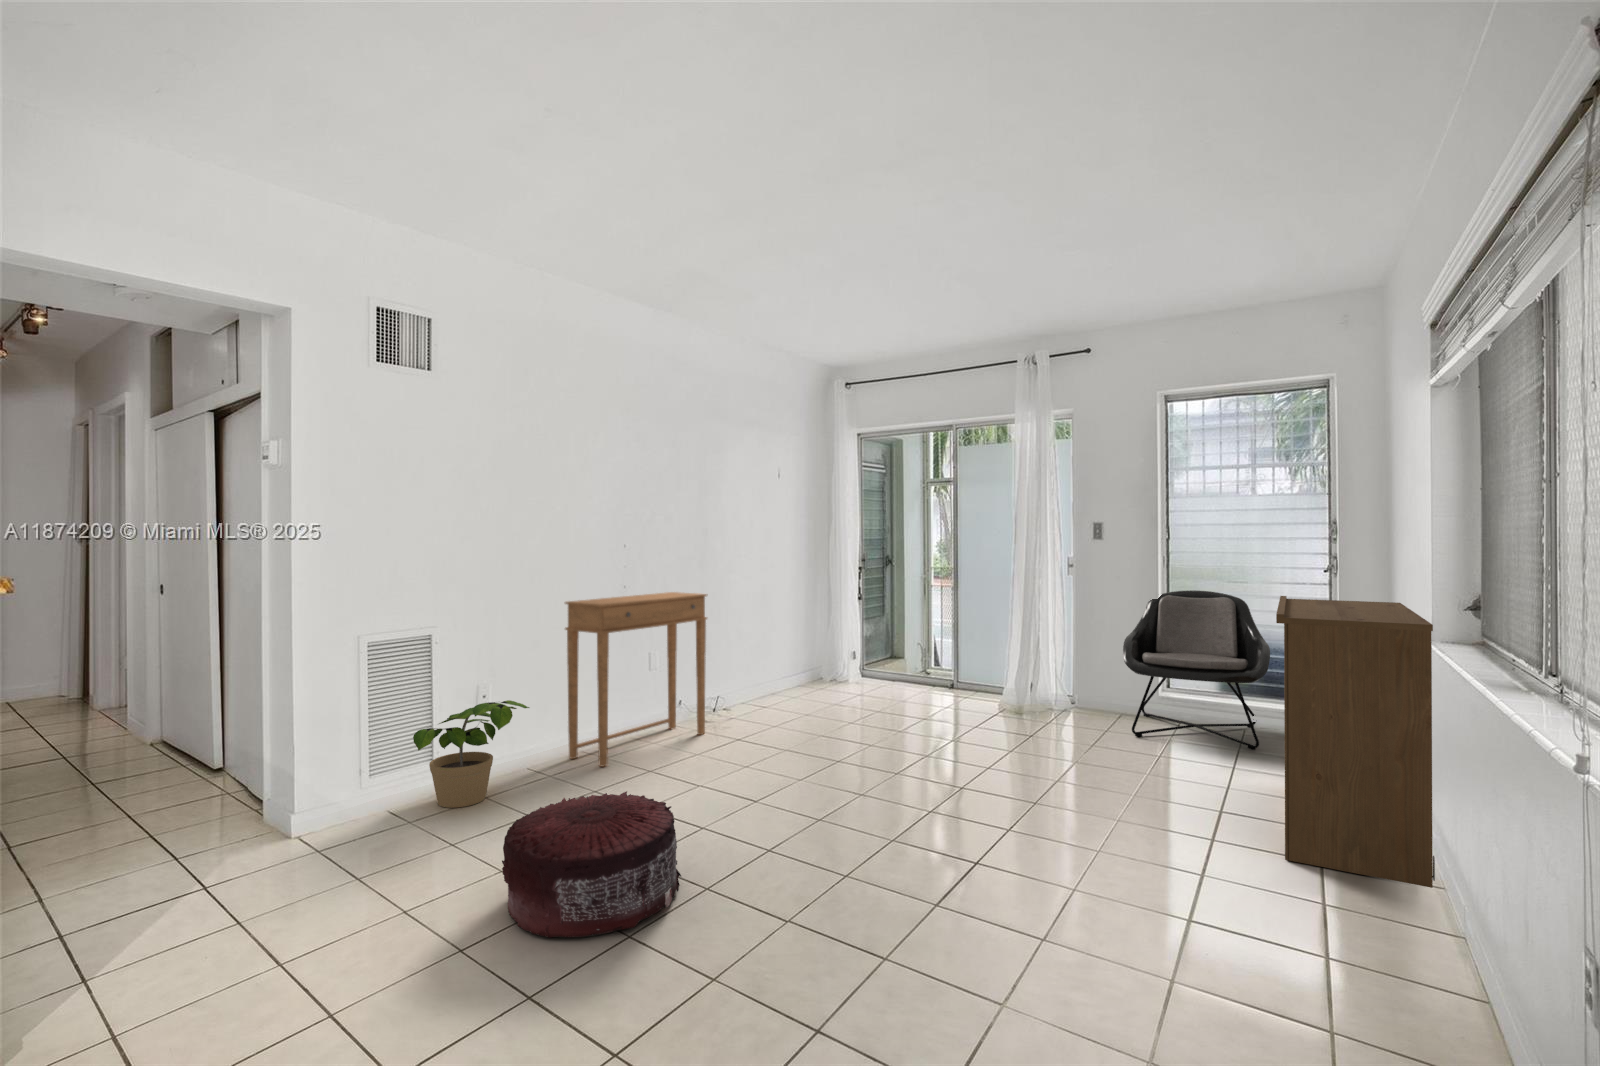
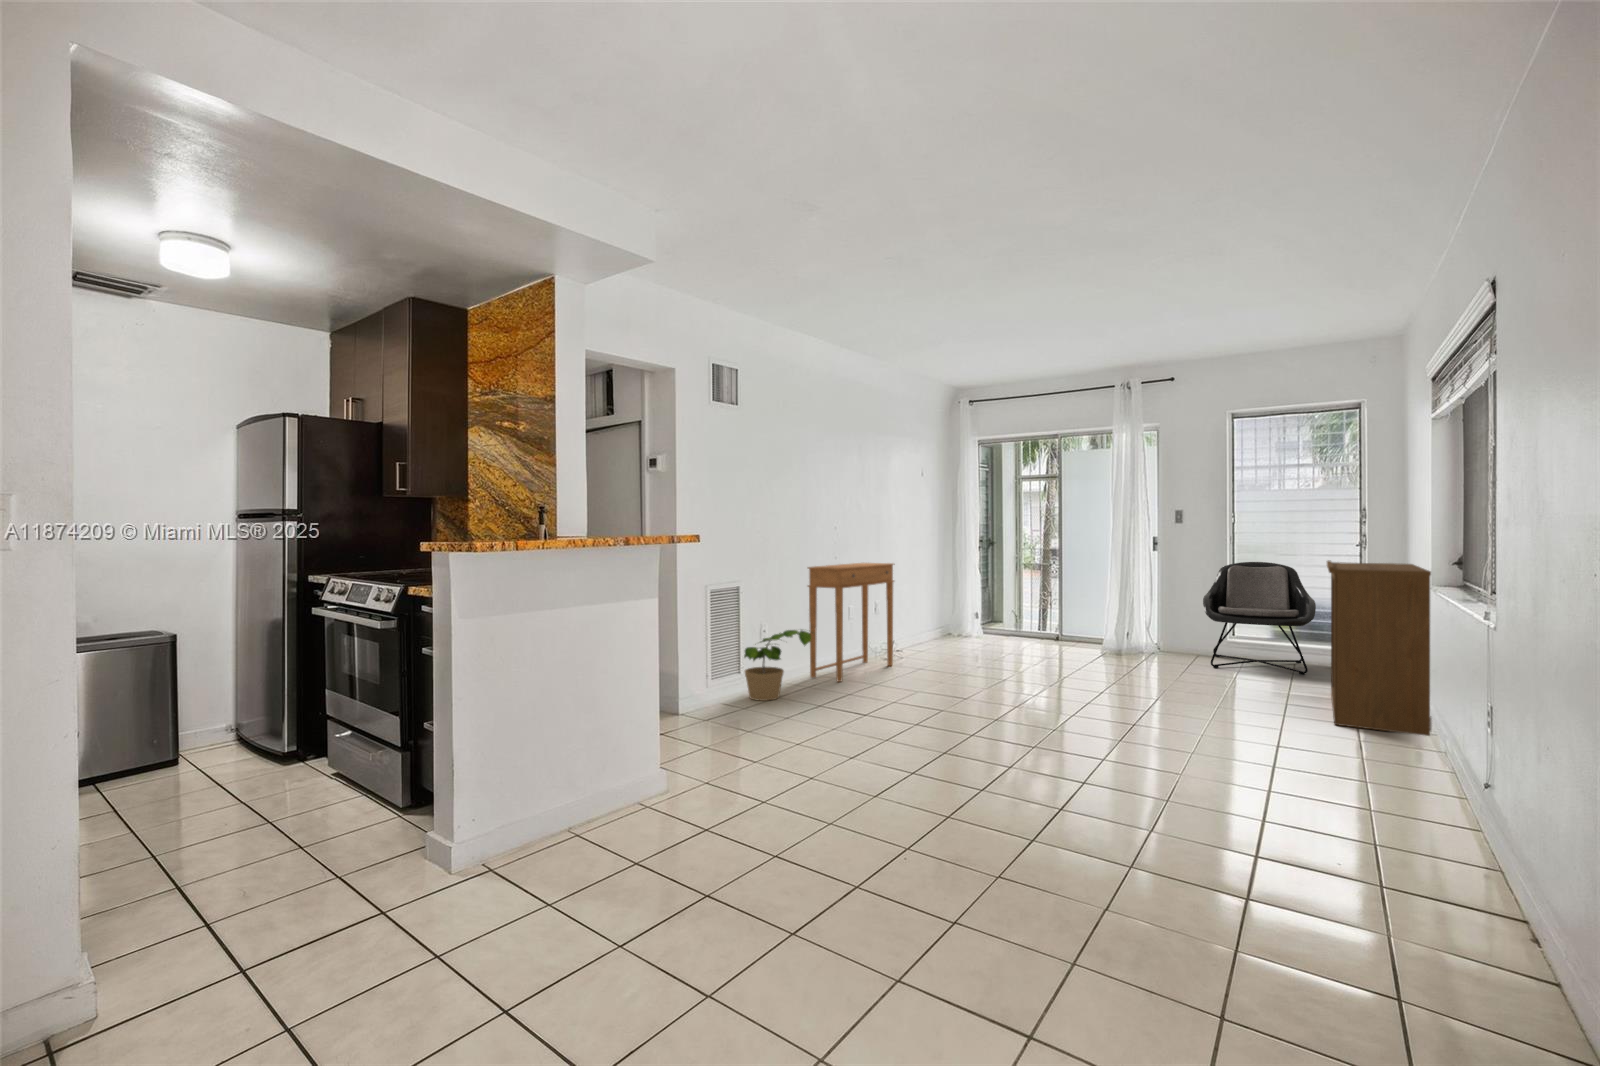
pouf: present [502,791,681,938] -> none [855,679,958,751]

